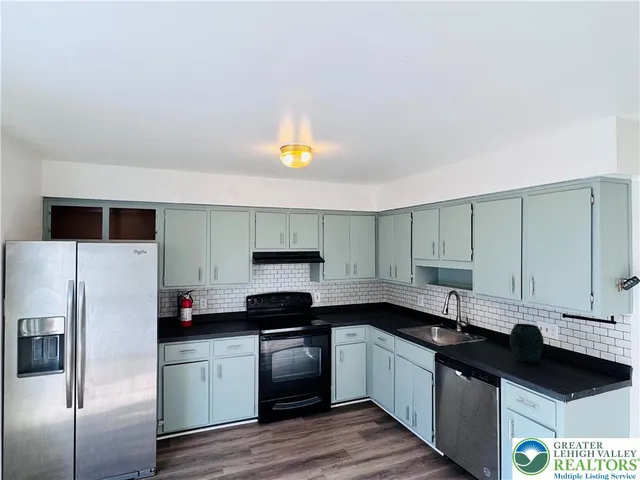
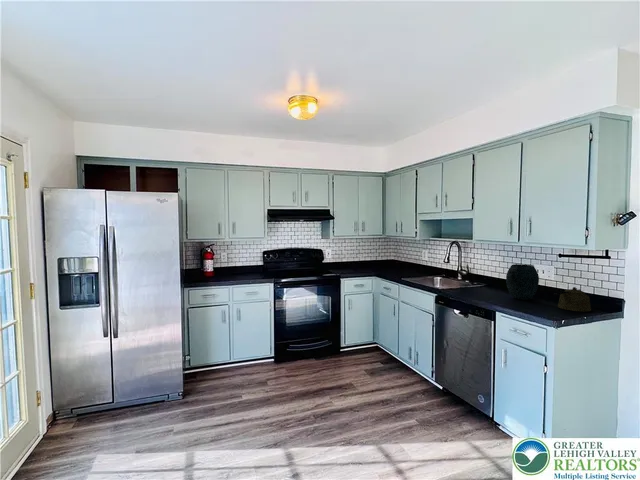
kettle: none [559,353,599,381] -> present [553,287,591,312]

